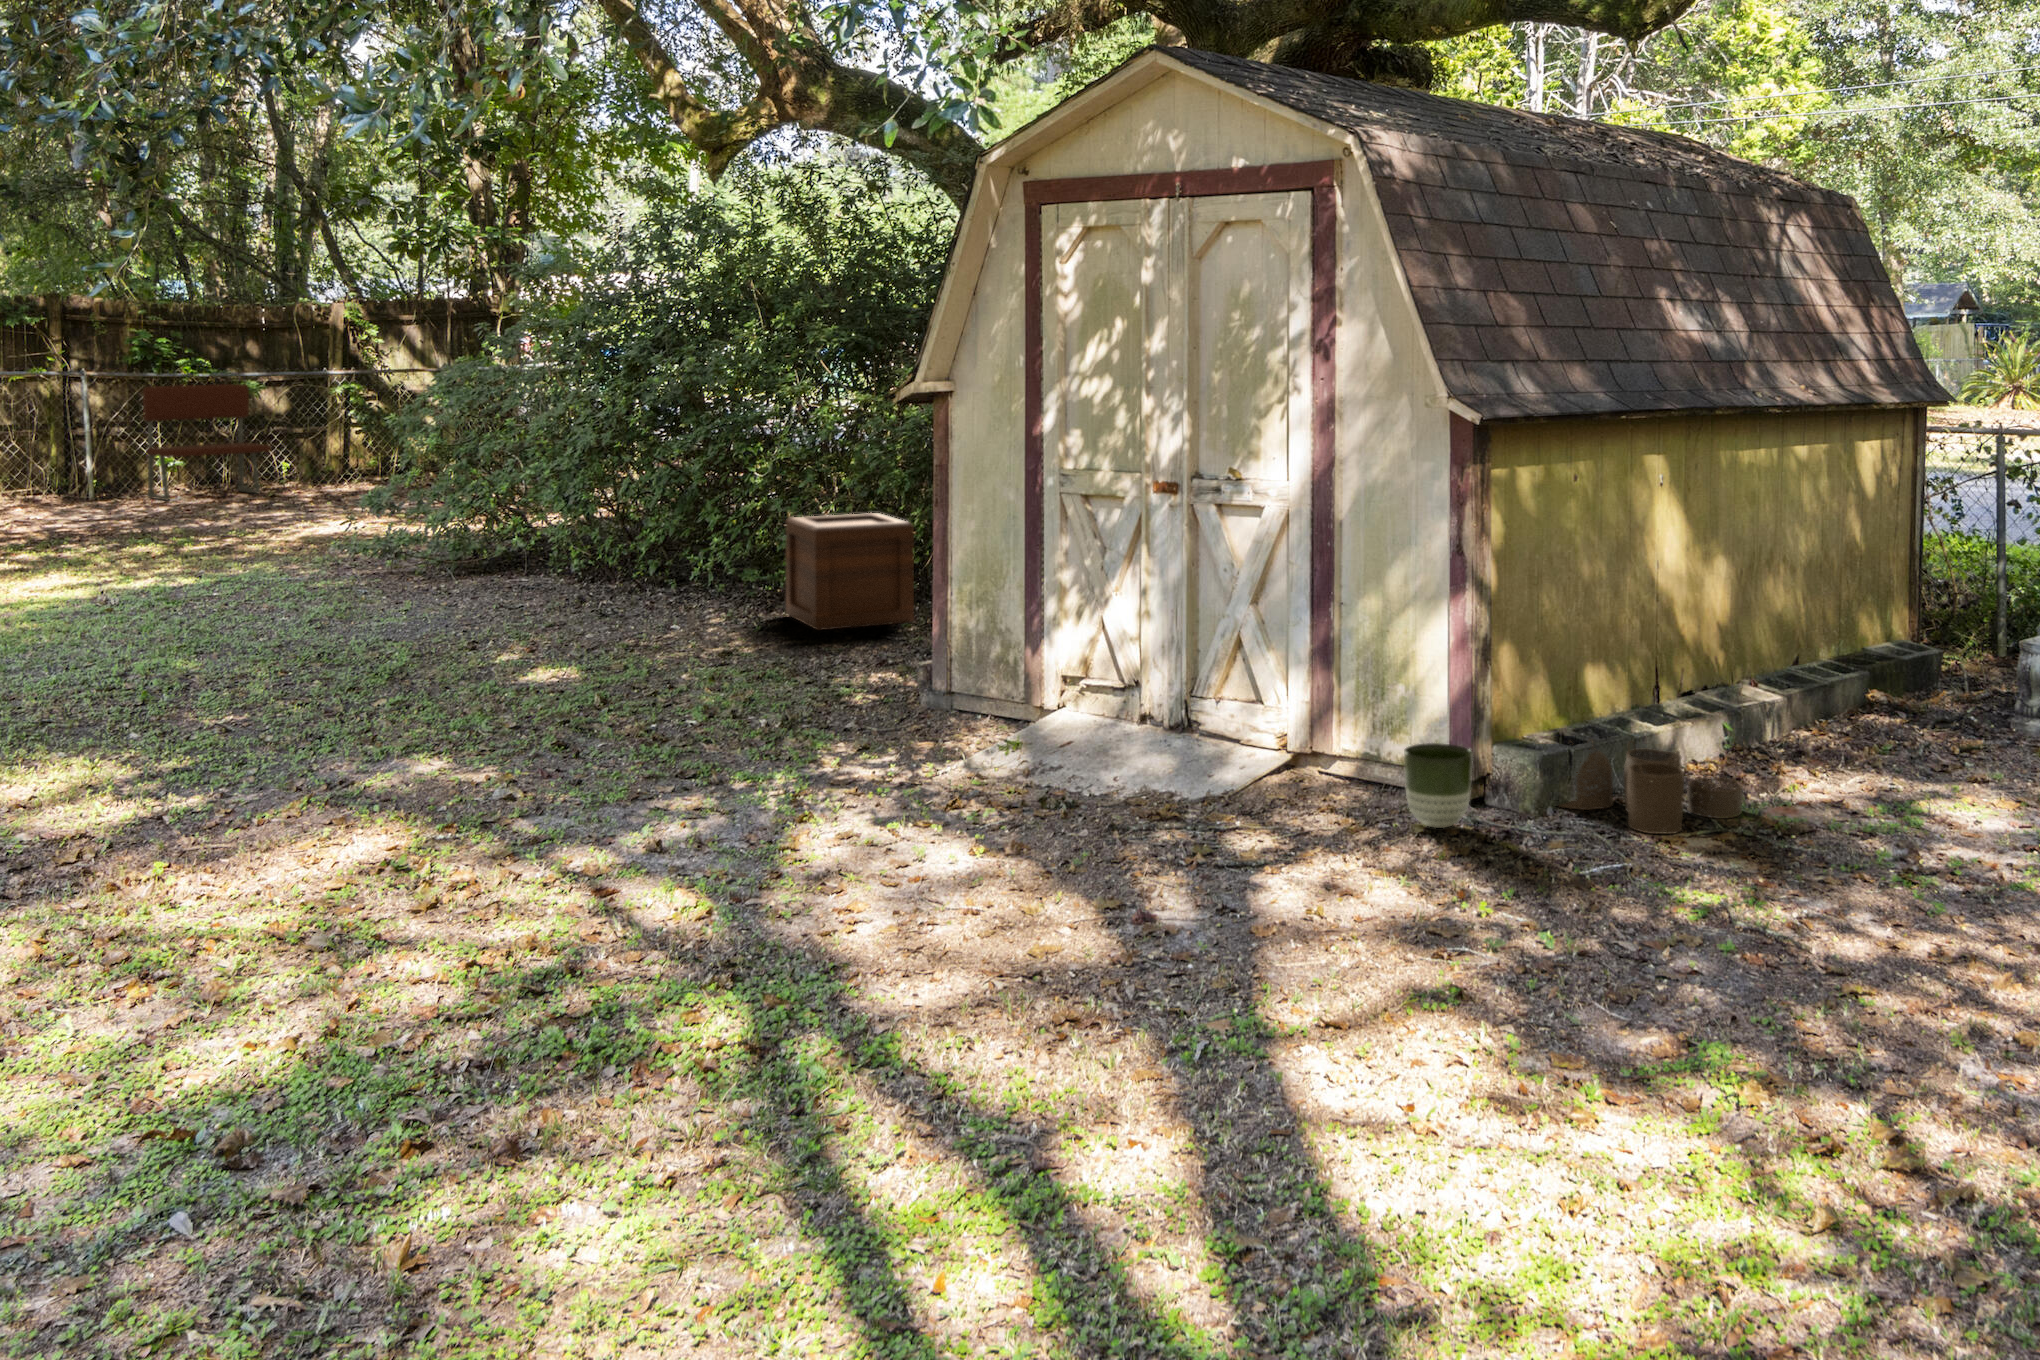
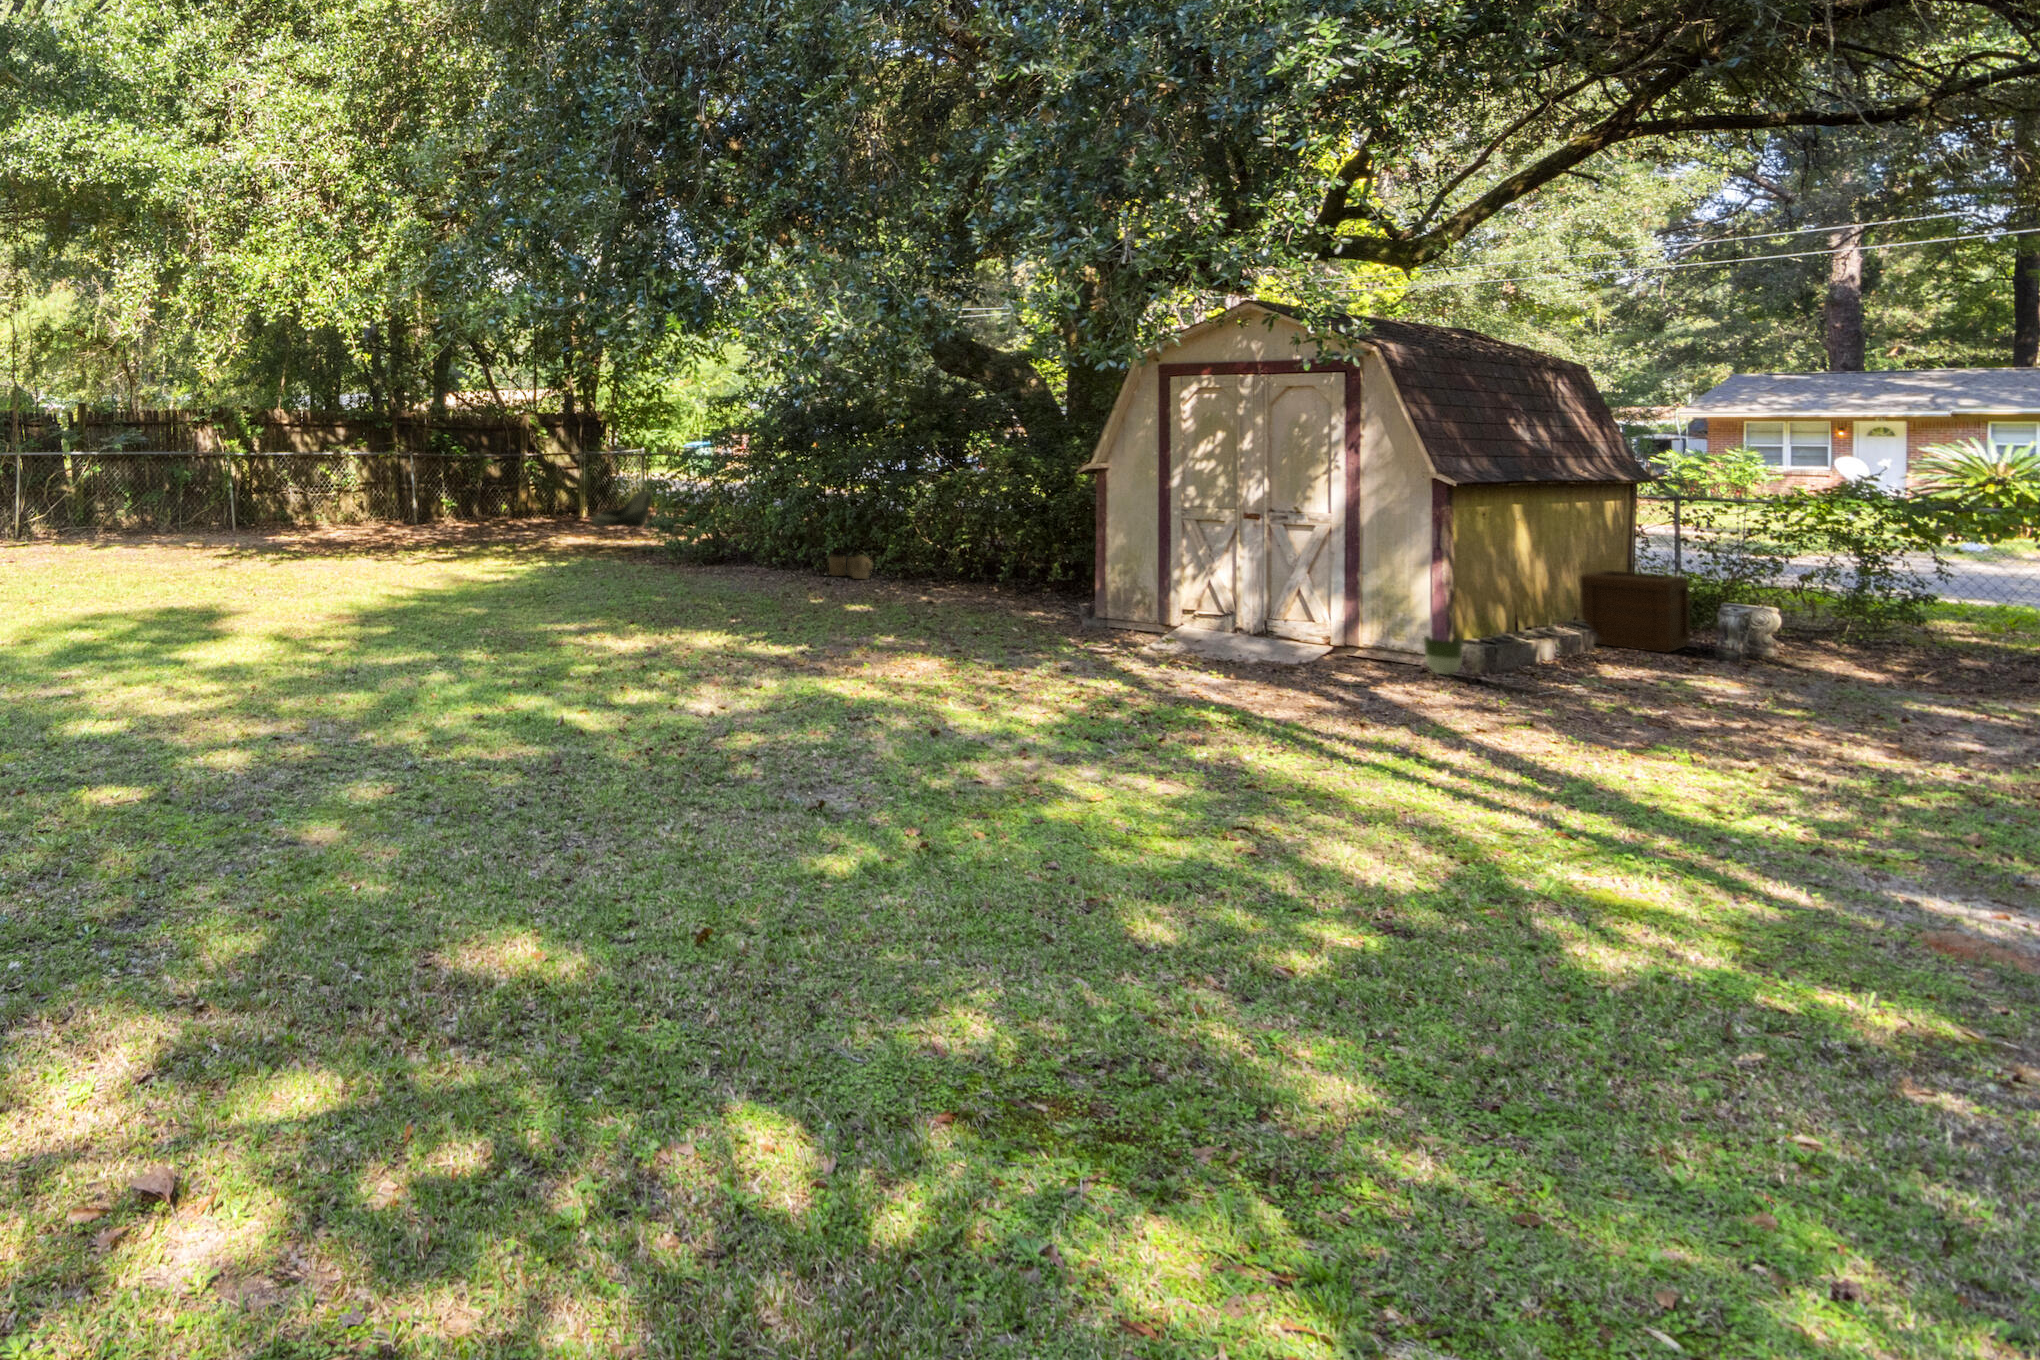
bench: present [143,384,271,501] -> none [435,460,497,524]
lounge chair: none [295,440,409,560] -> present [593,491,653,552]
wooden crate: present [786,513,914,630] -> present [1580,570,1690,653]
woven basket: present [1559,741,1743,834] -> present [829,556,872,579]

